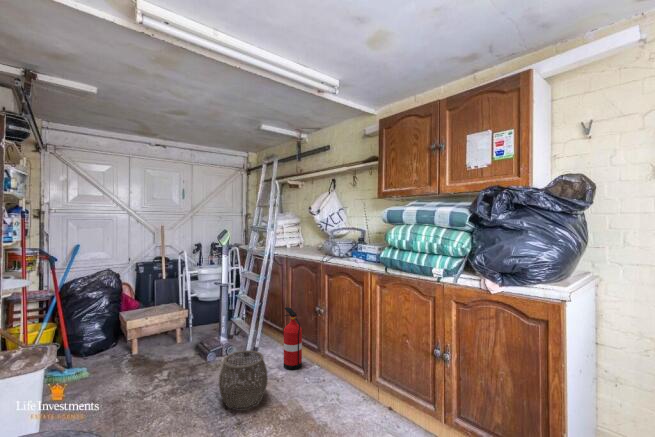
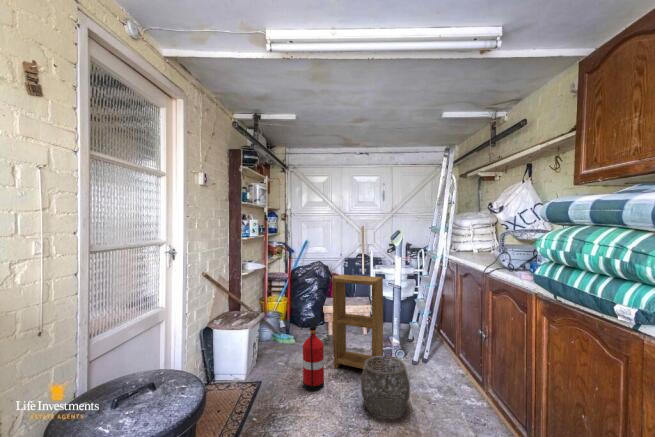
shelving unit: none [165,277,219,384] -> present [332,274,383,372]
fire extinguisher: present [284,307,302,370] -> present [303,318,324,391]

